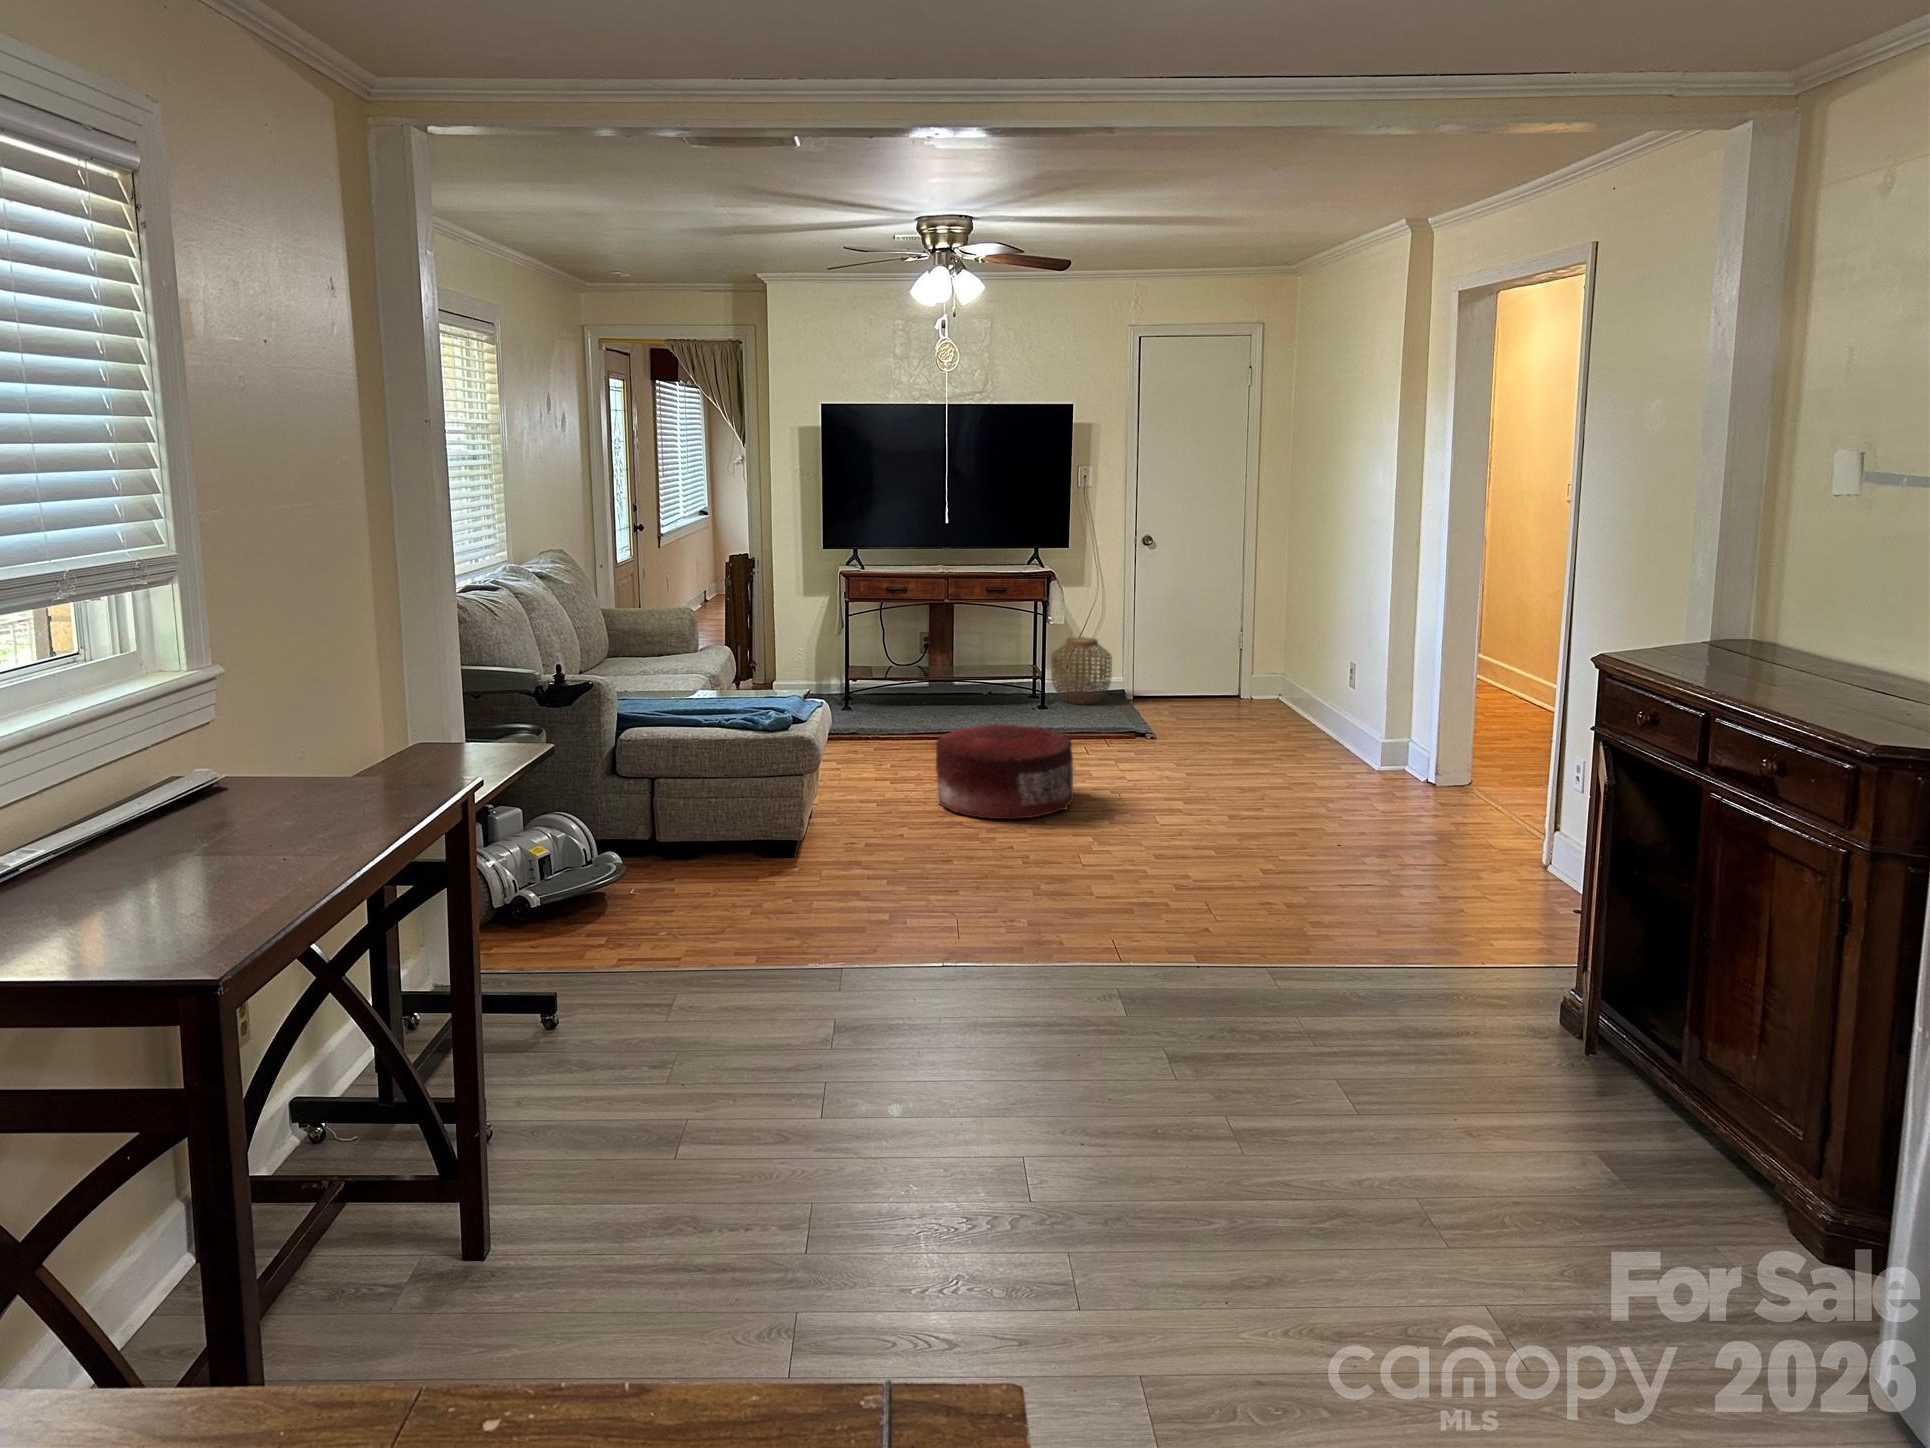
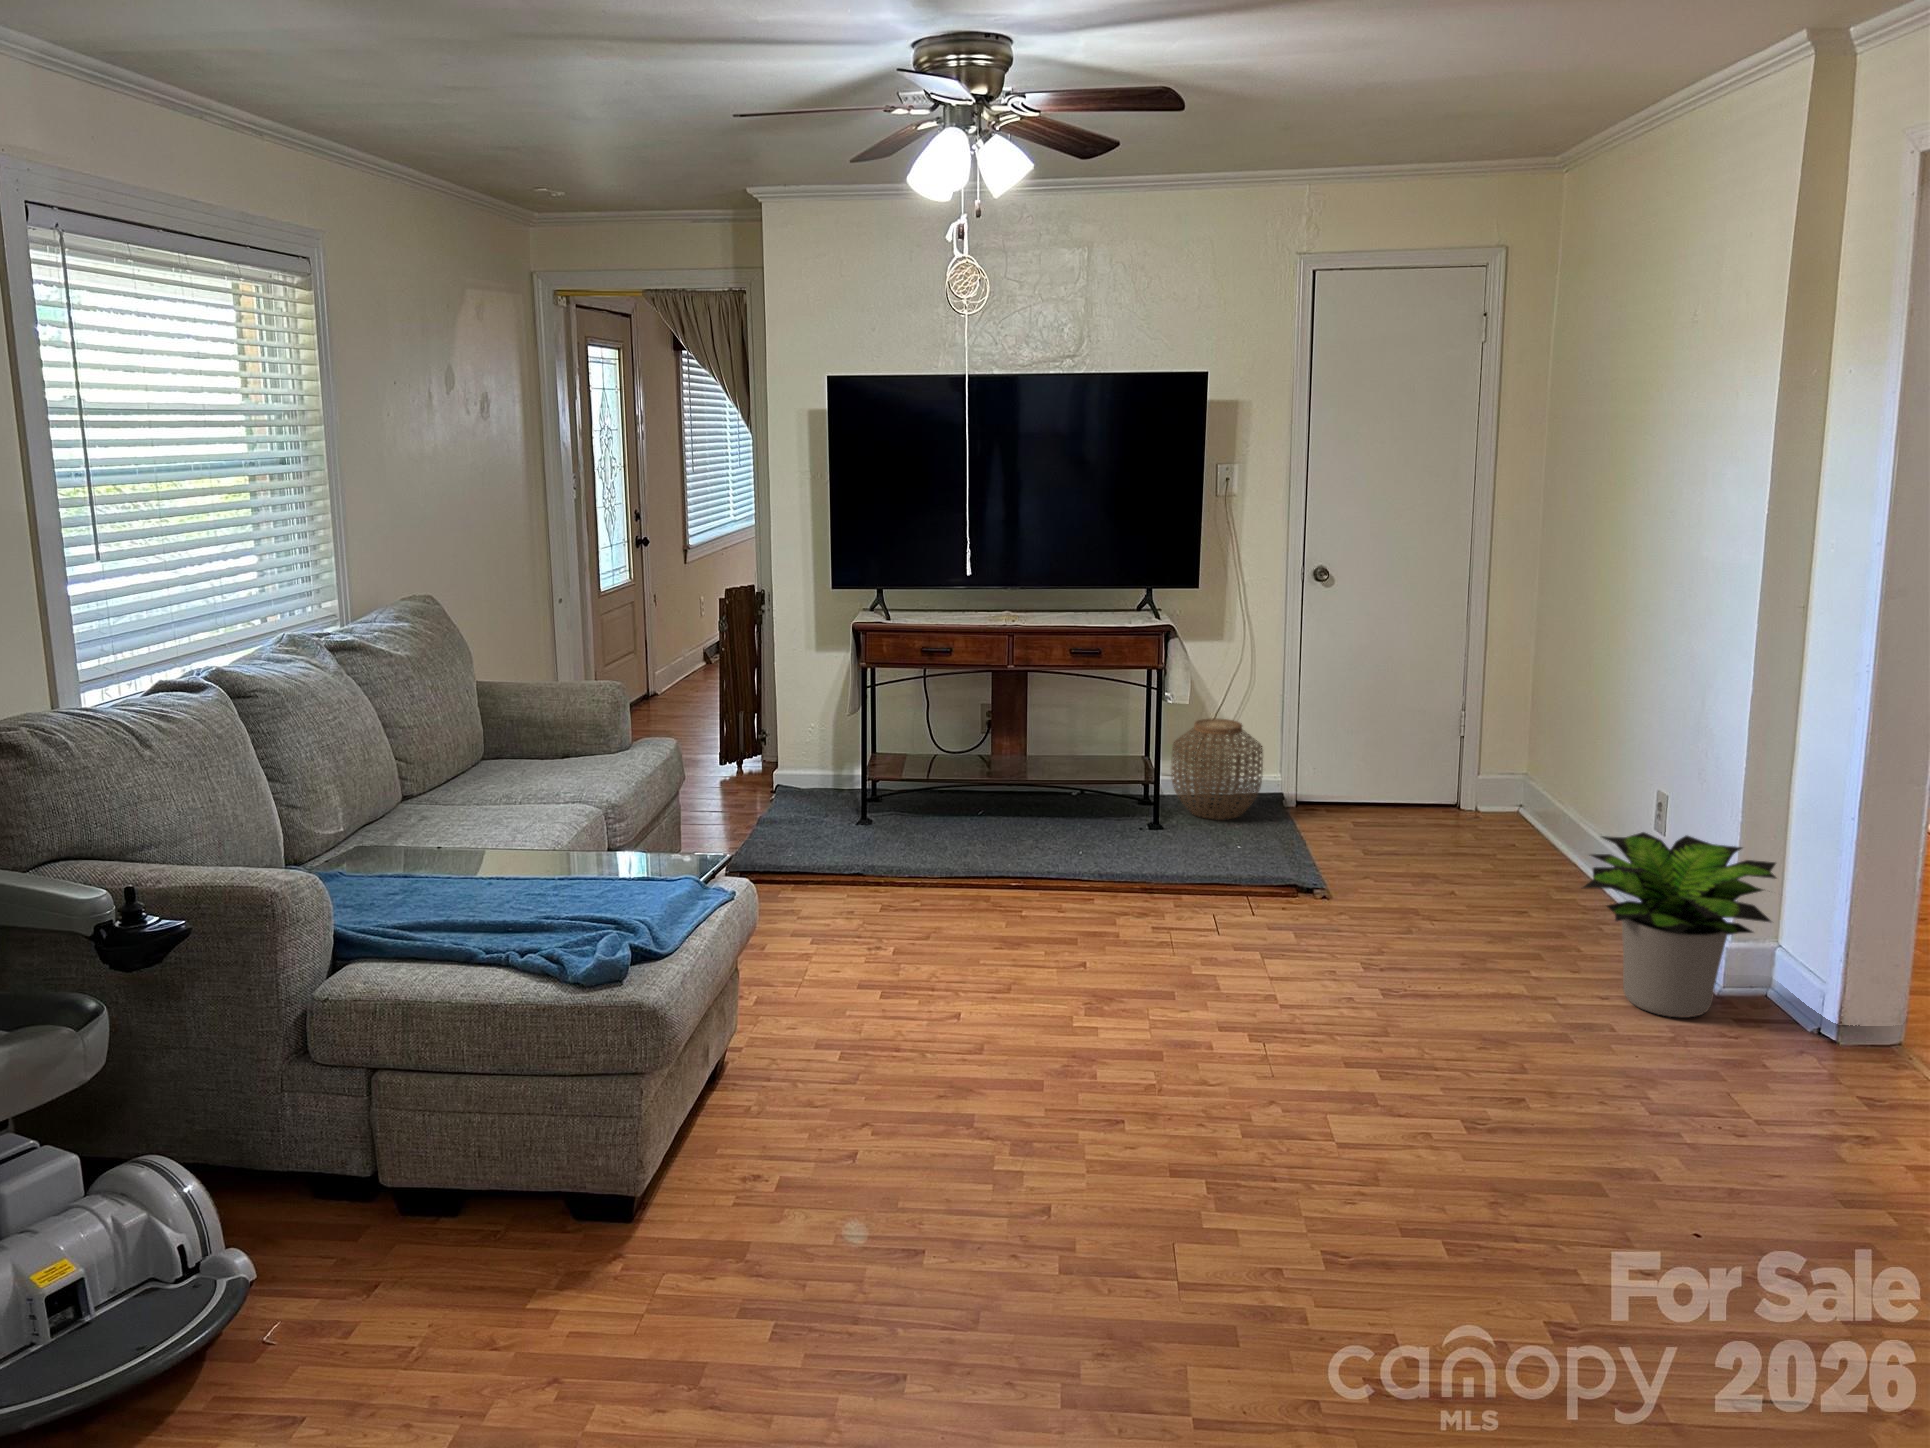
potted plant: none [1301,678,1417,779] -> present [1584,832,1776,1018]
pouf: present [936,723,1074,819] -> none [937,907,1177,1110]

